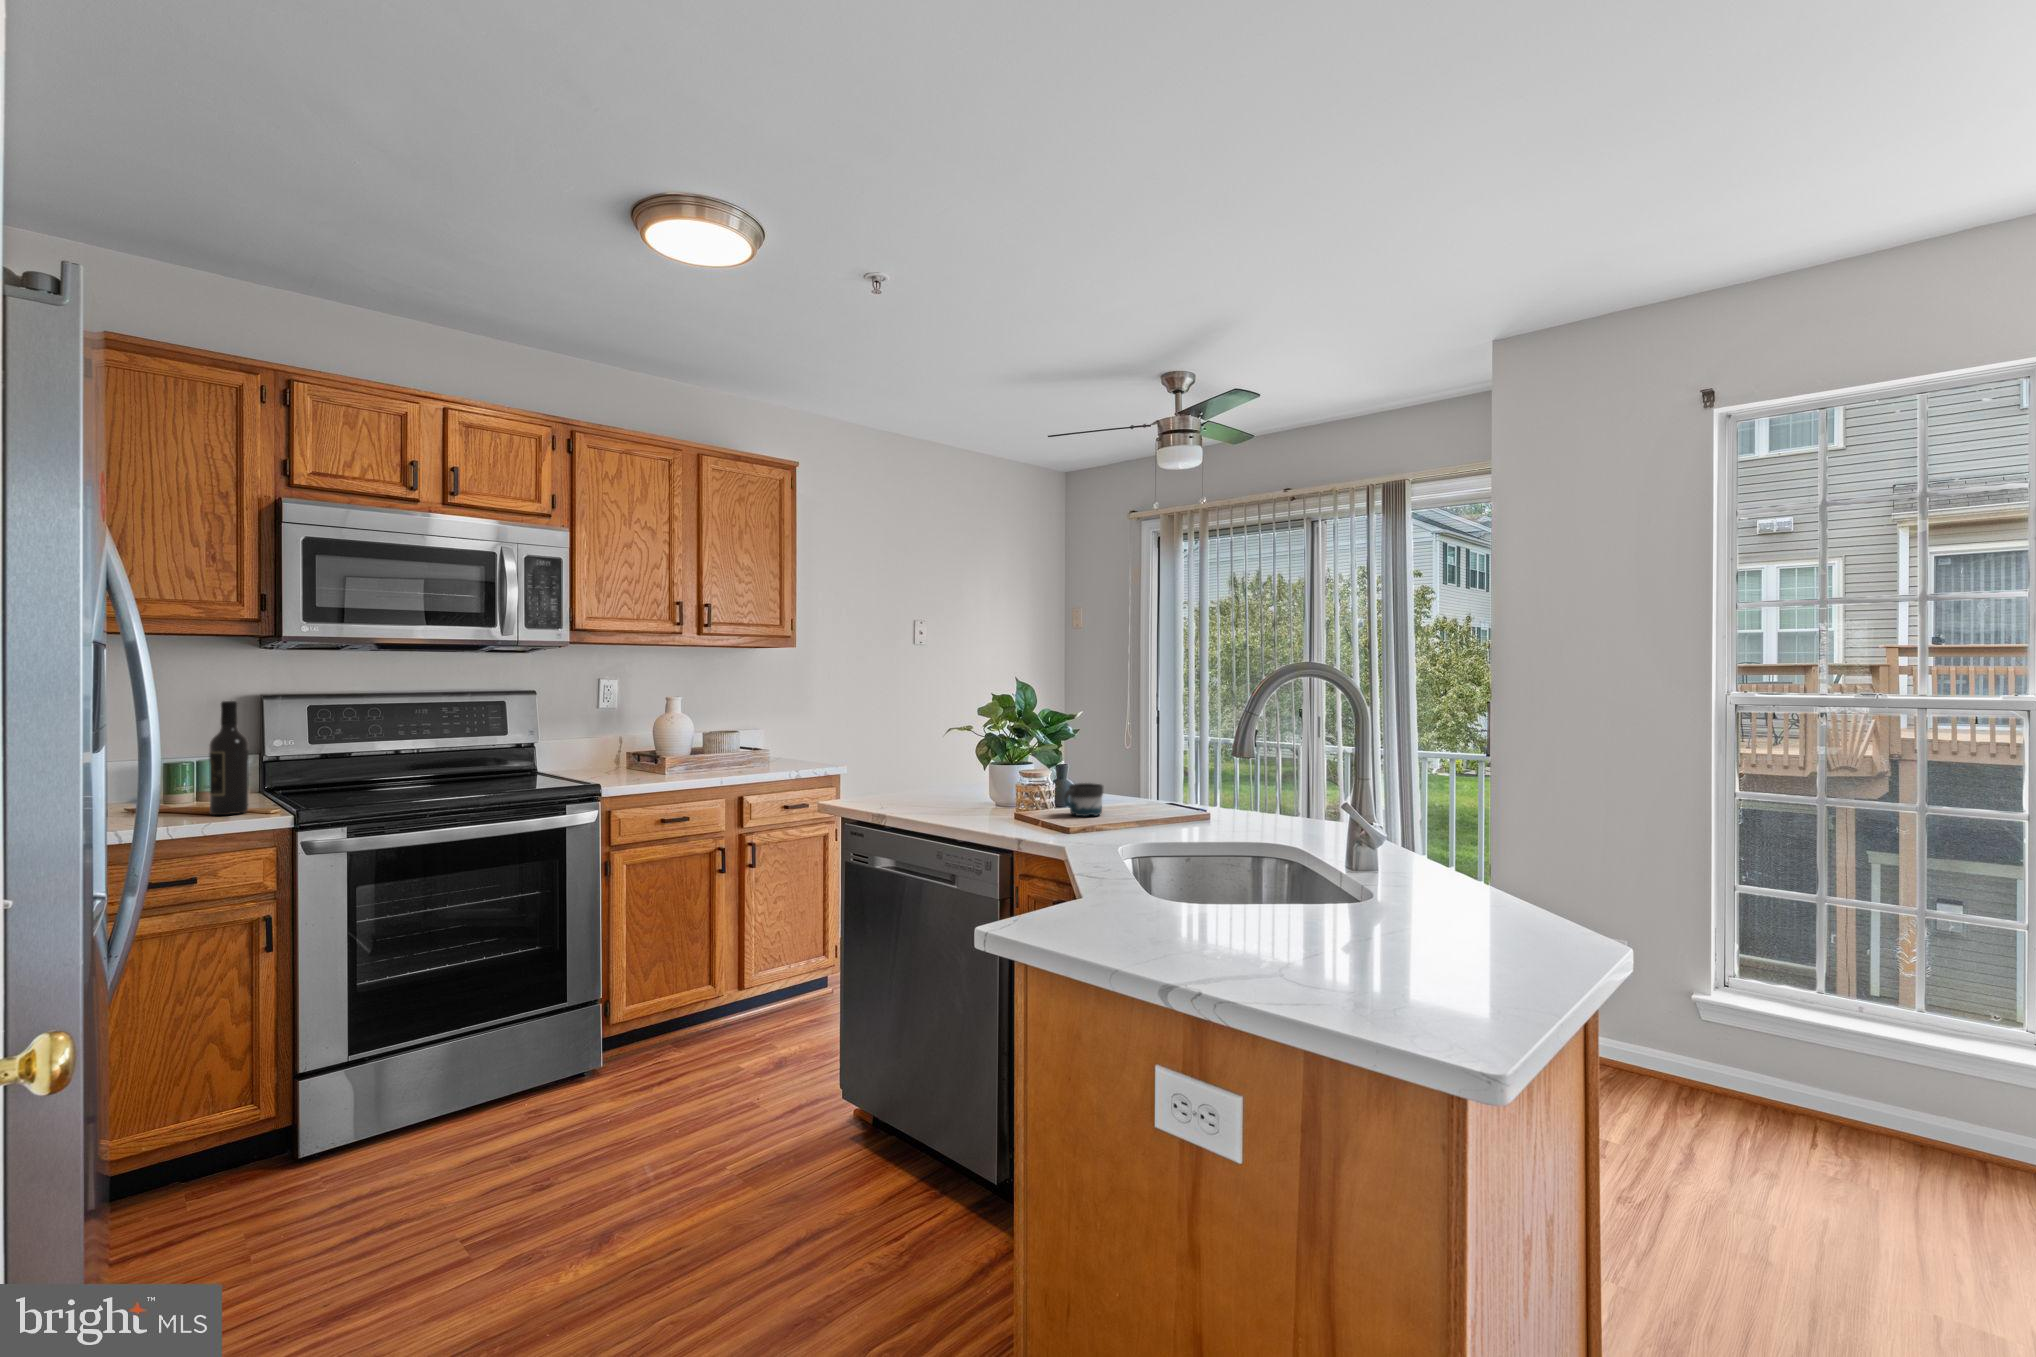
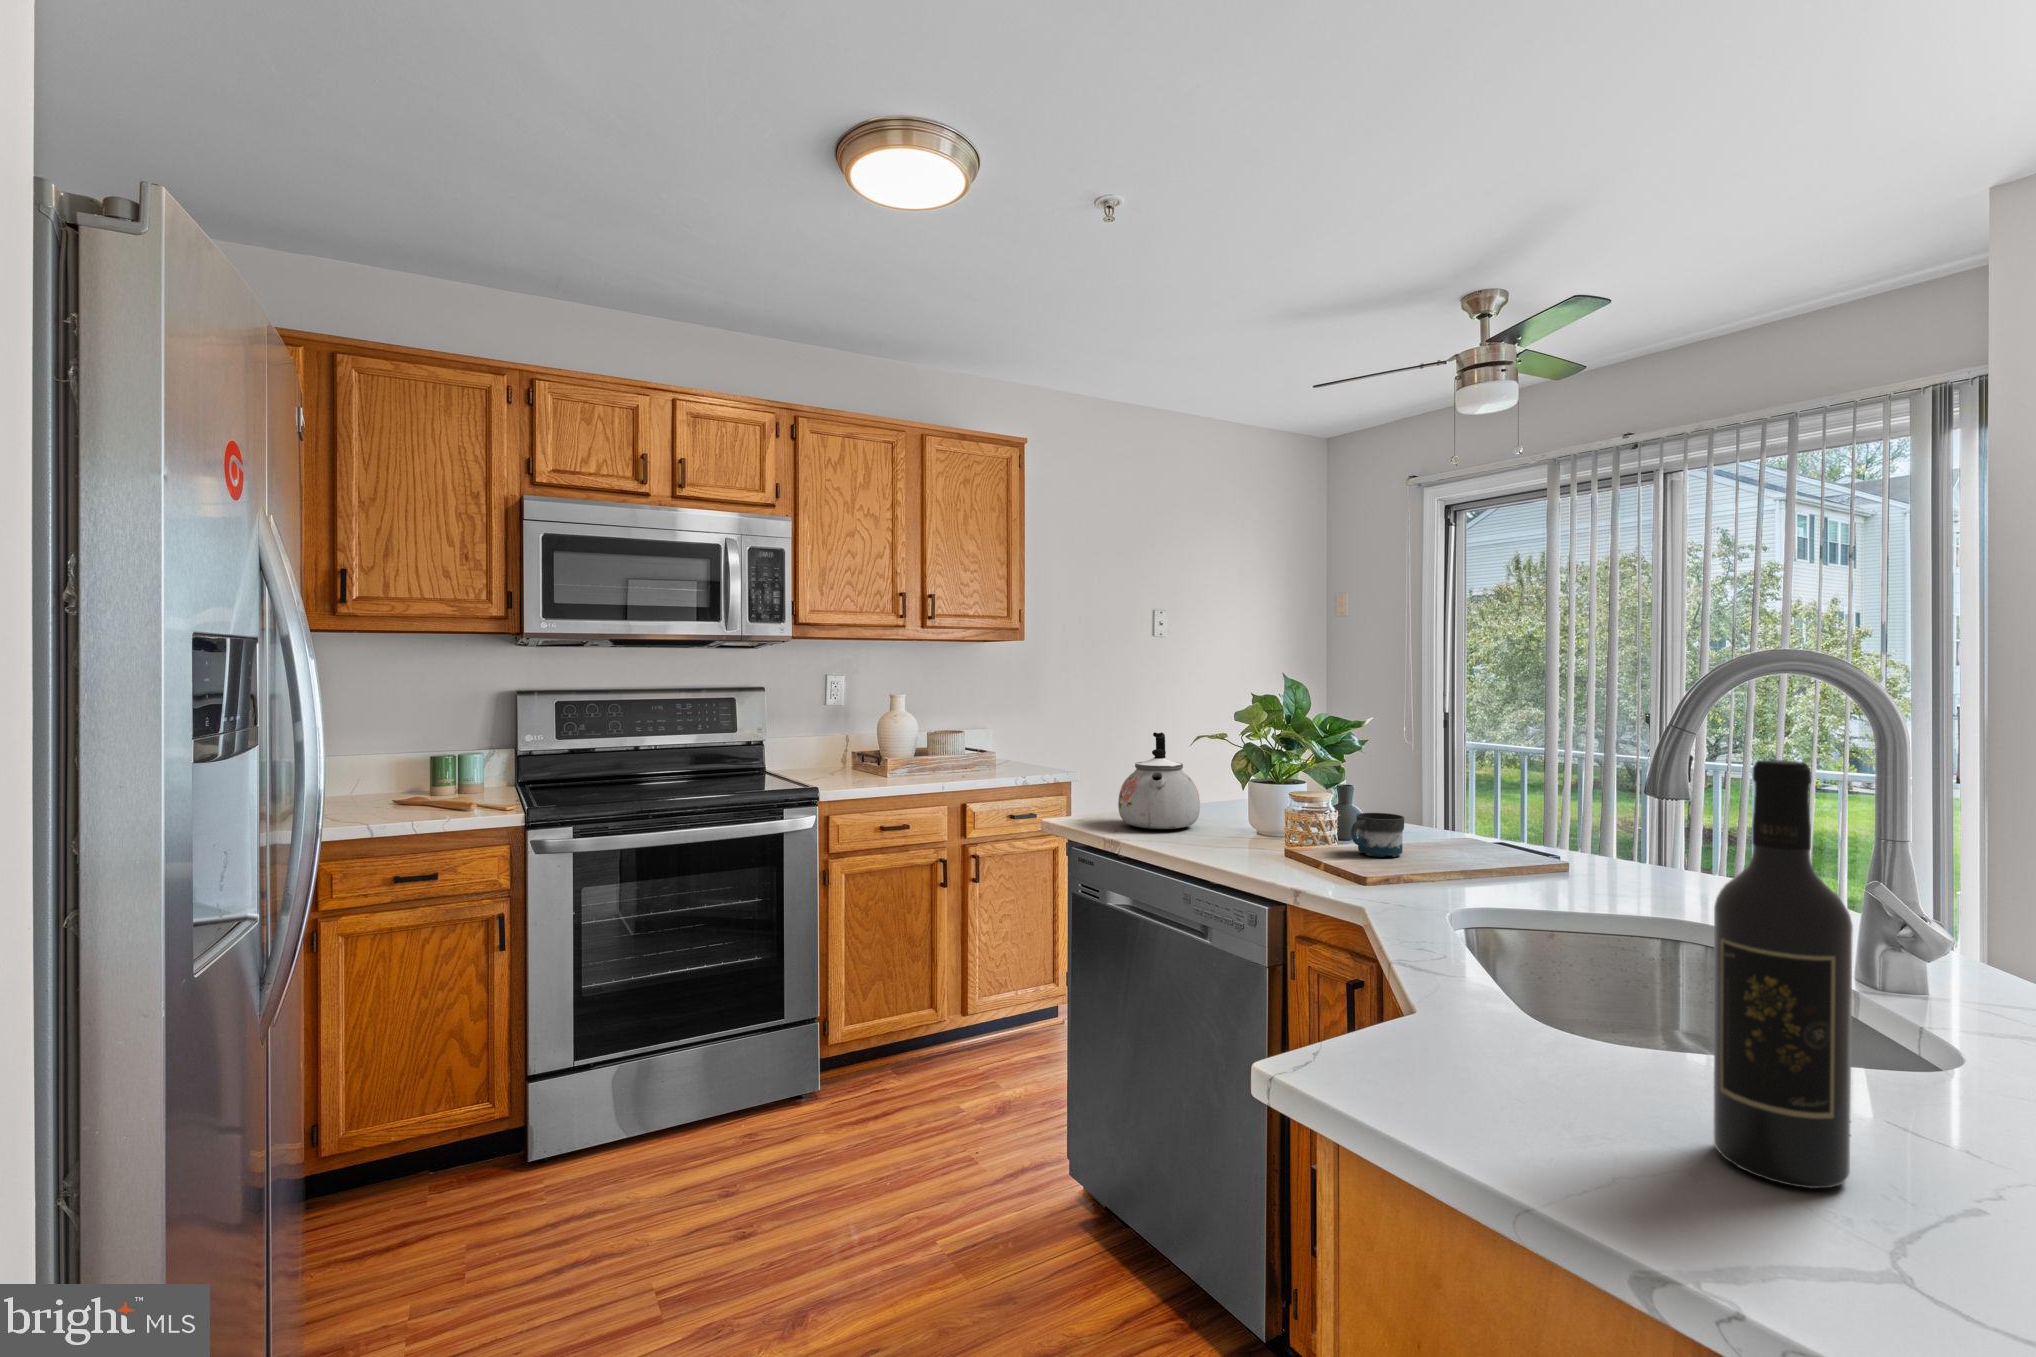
wine bottle: present [209,701,249,815] -> present [1714,760,1853,1188]
kettle: none [882,725,950,804] -> present [1118,732,1200,829]

